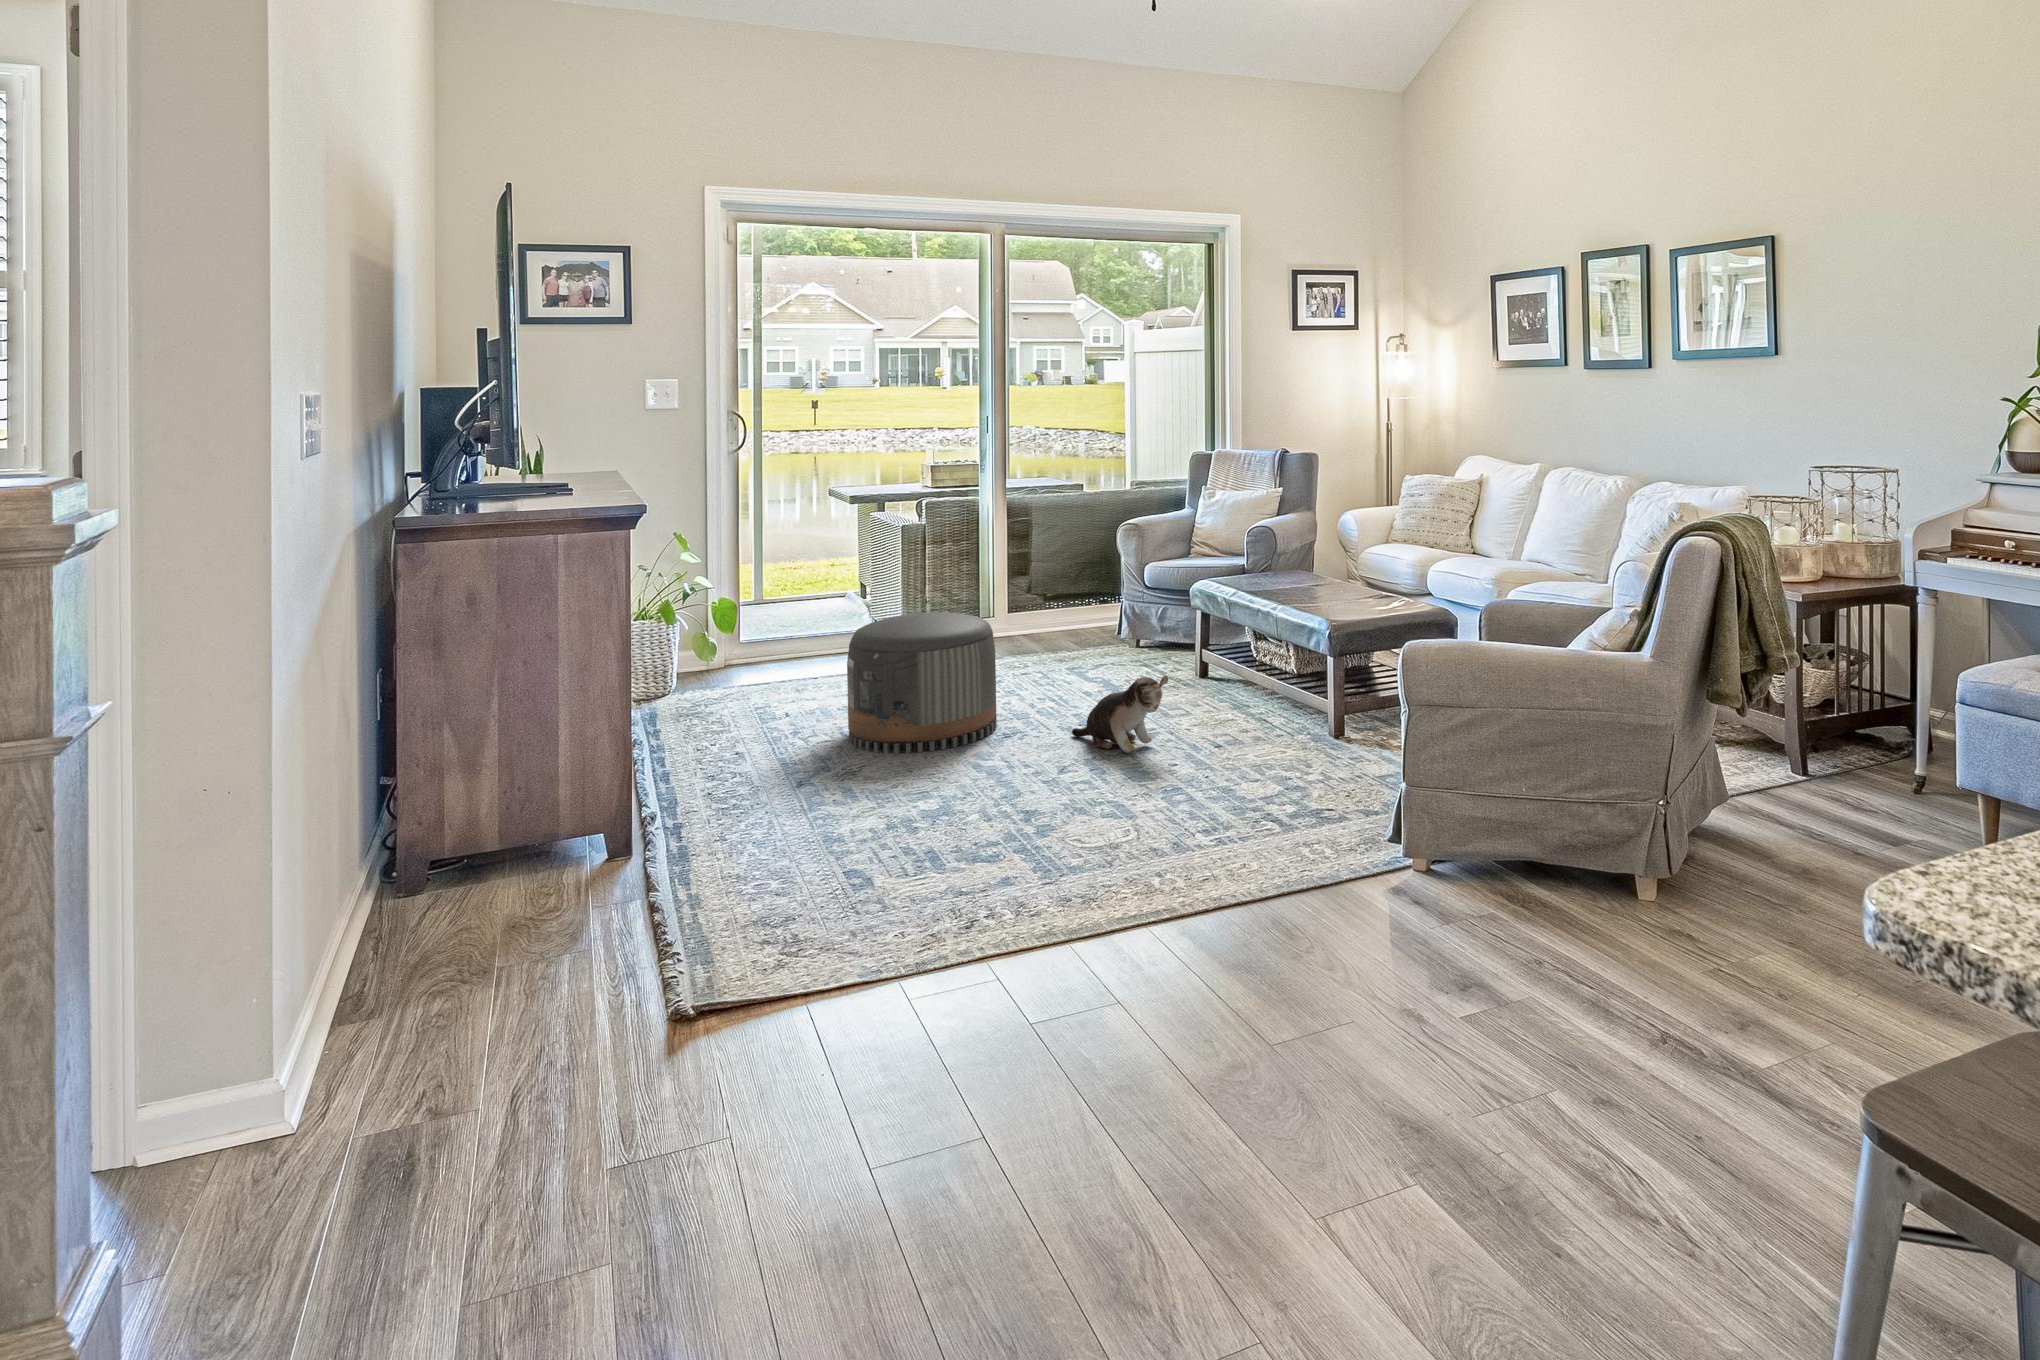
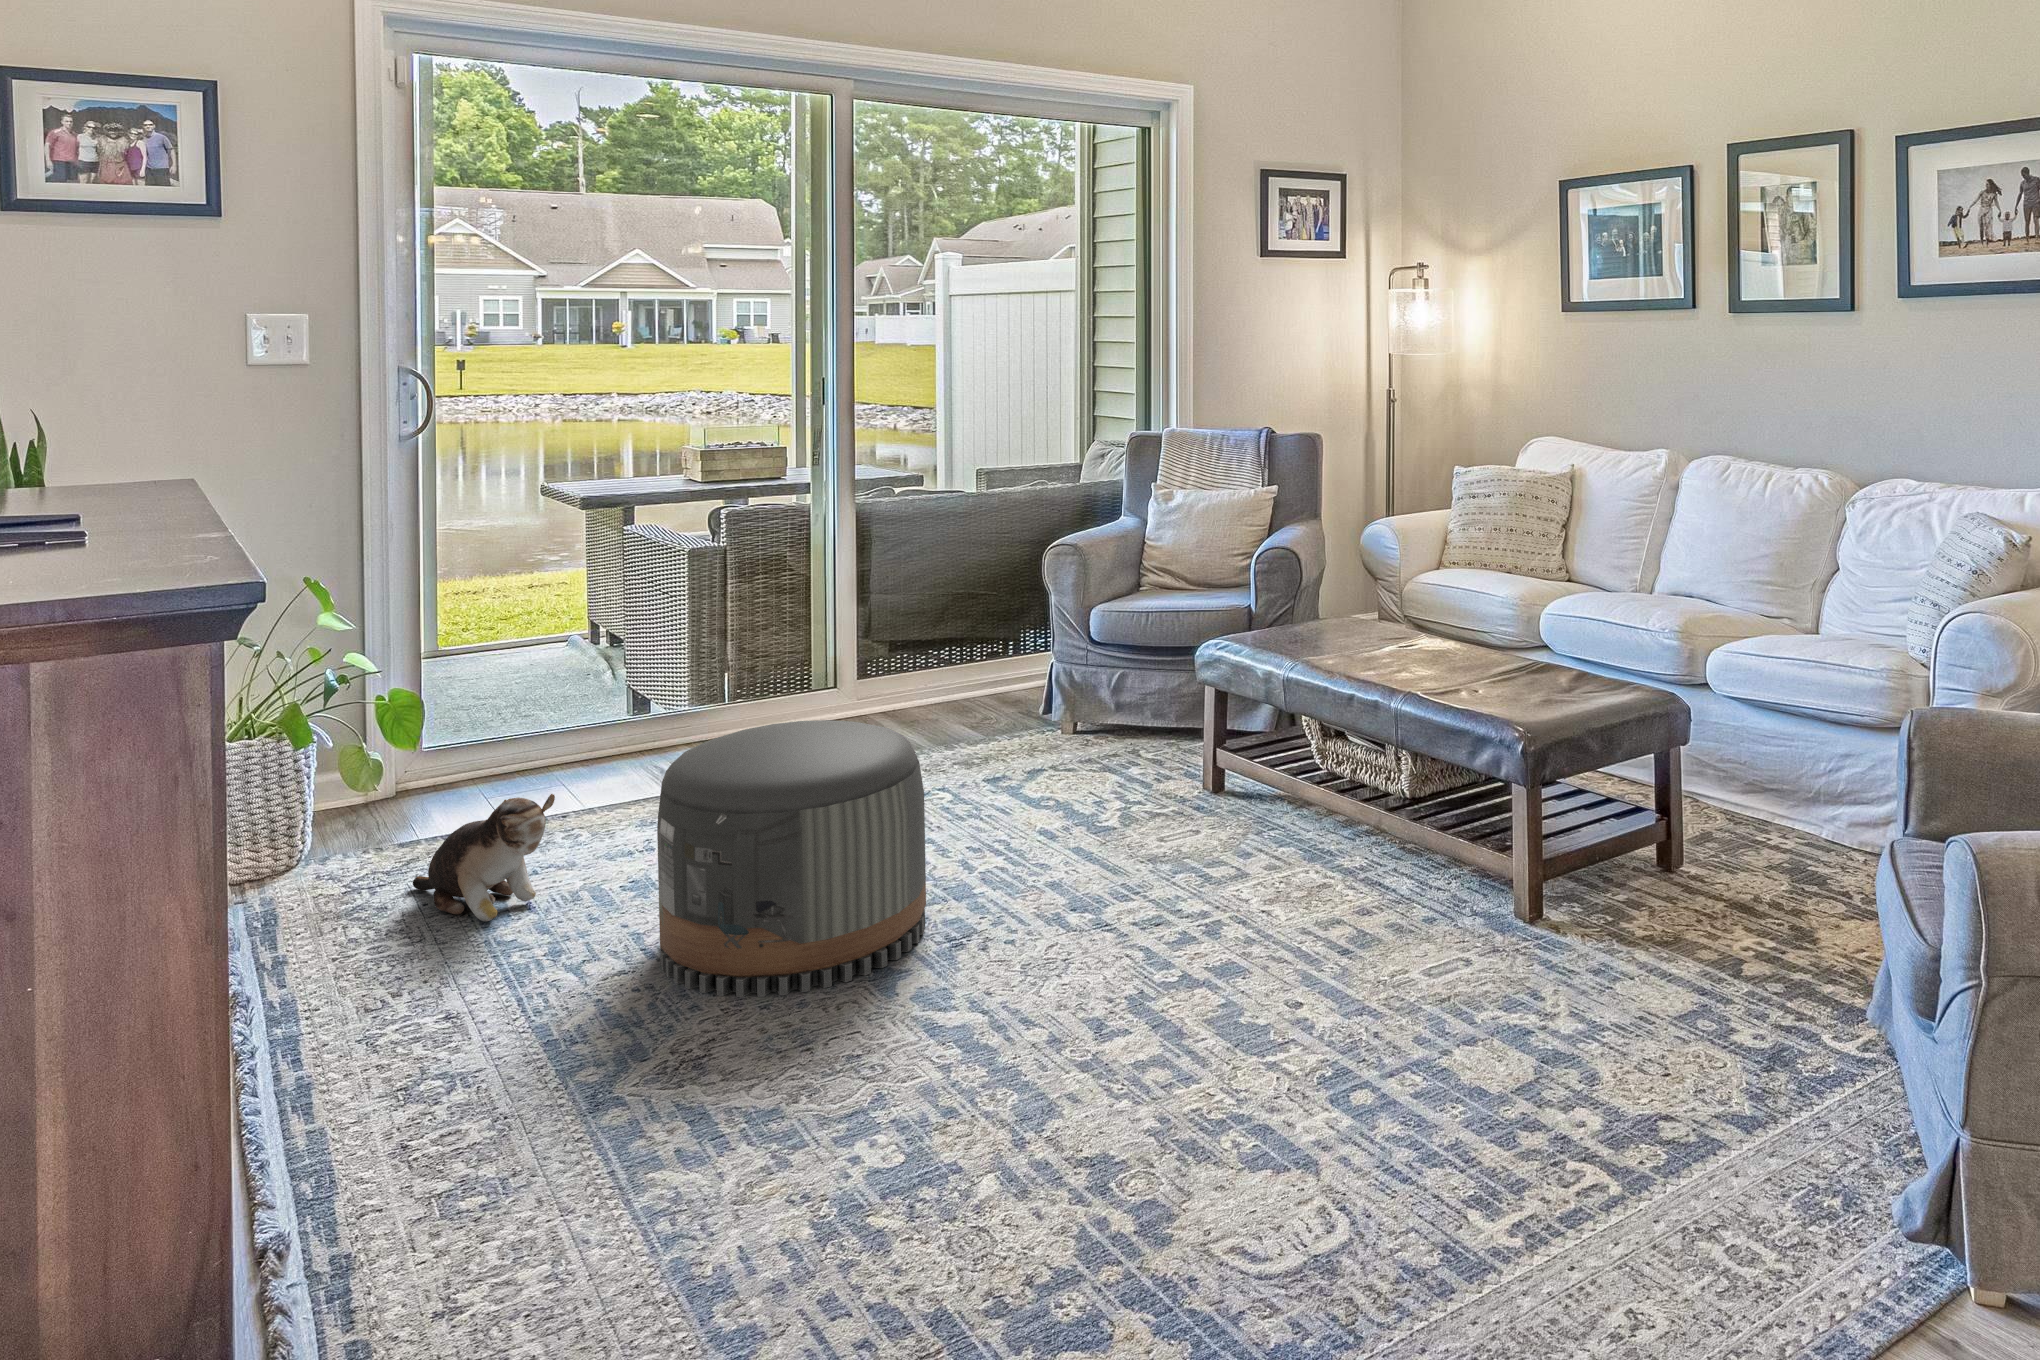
plush toy: present [1072,676,1168,753] -> present [413,794,555,921]

